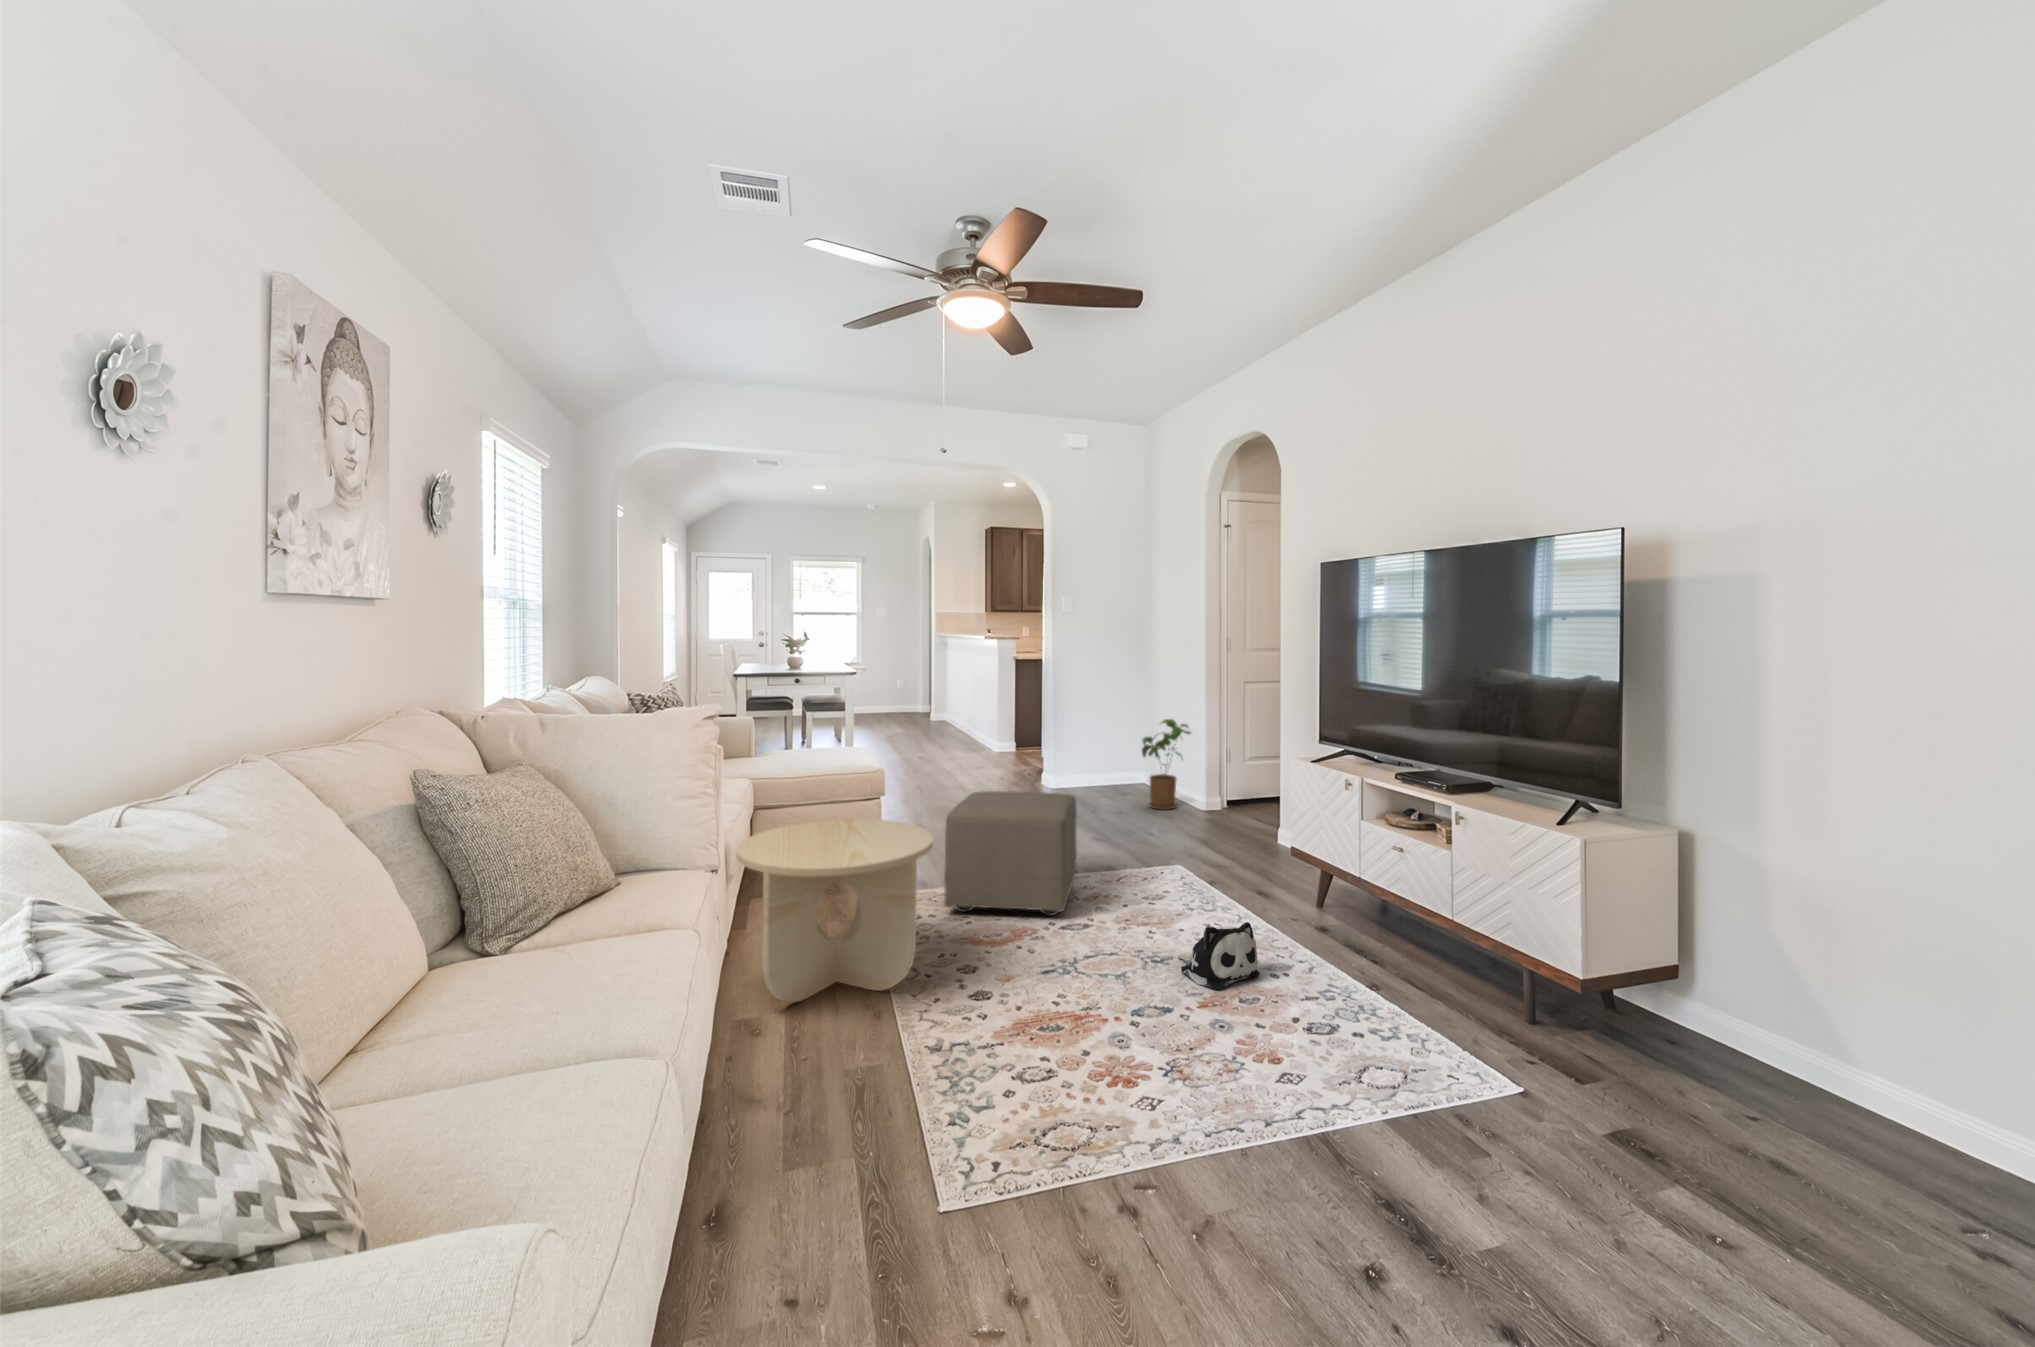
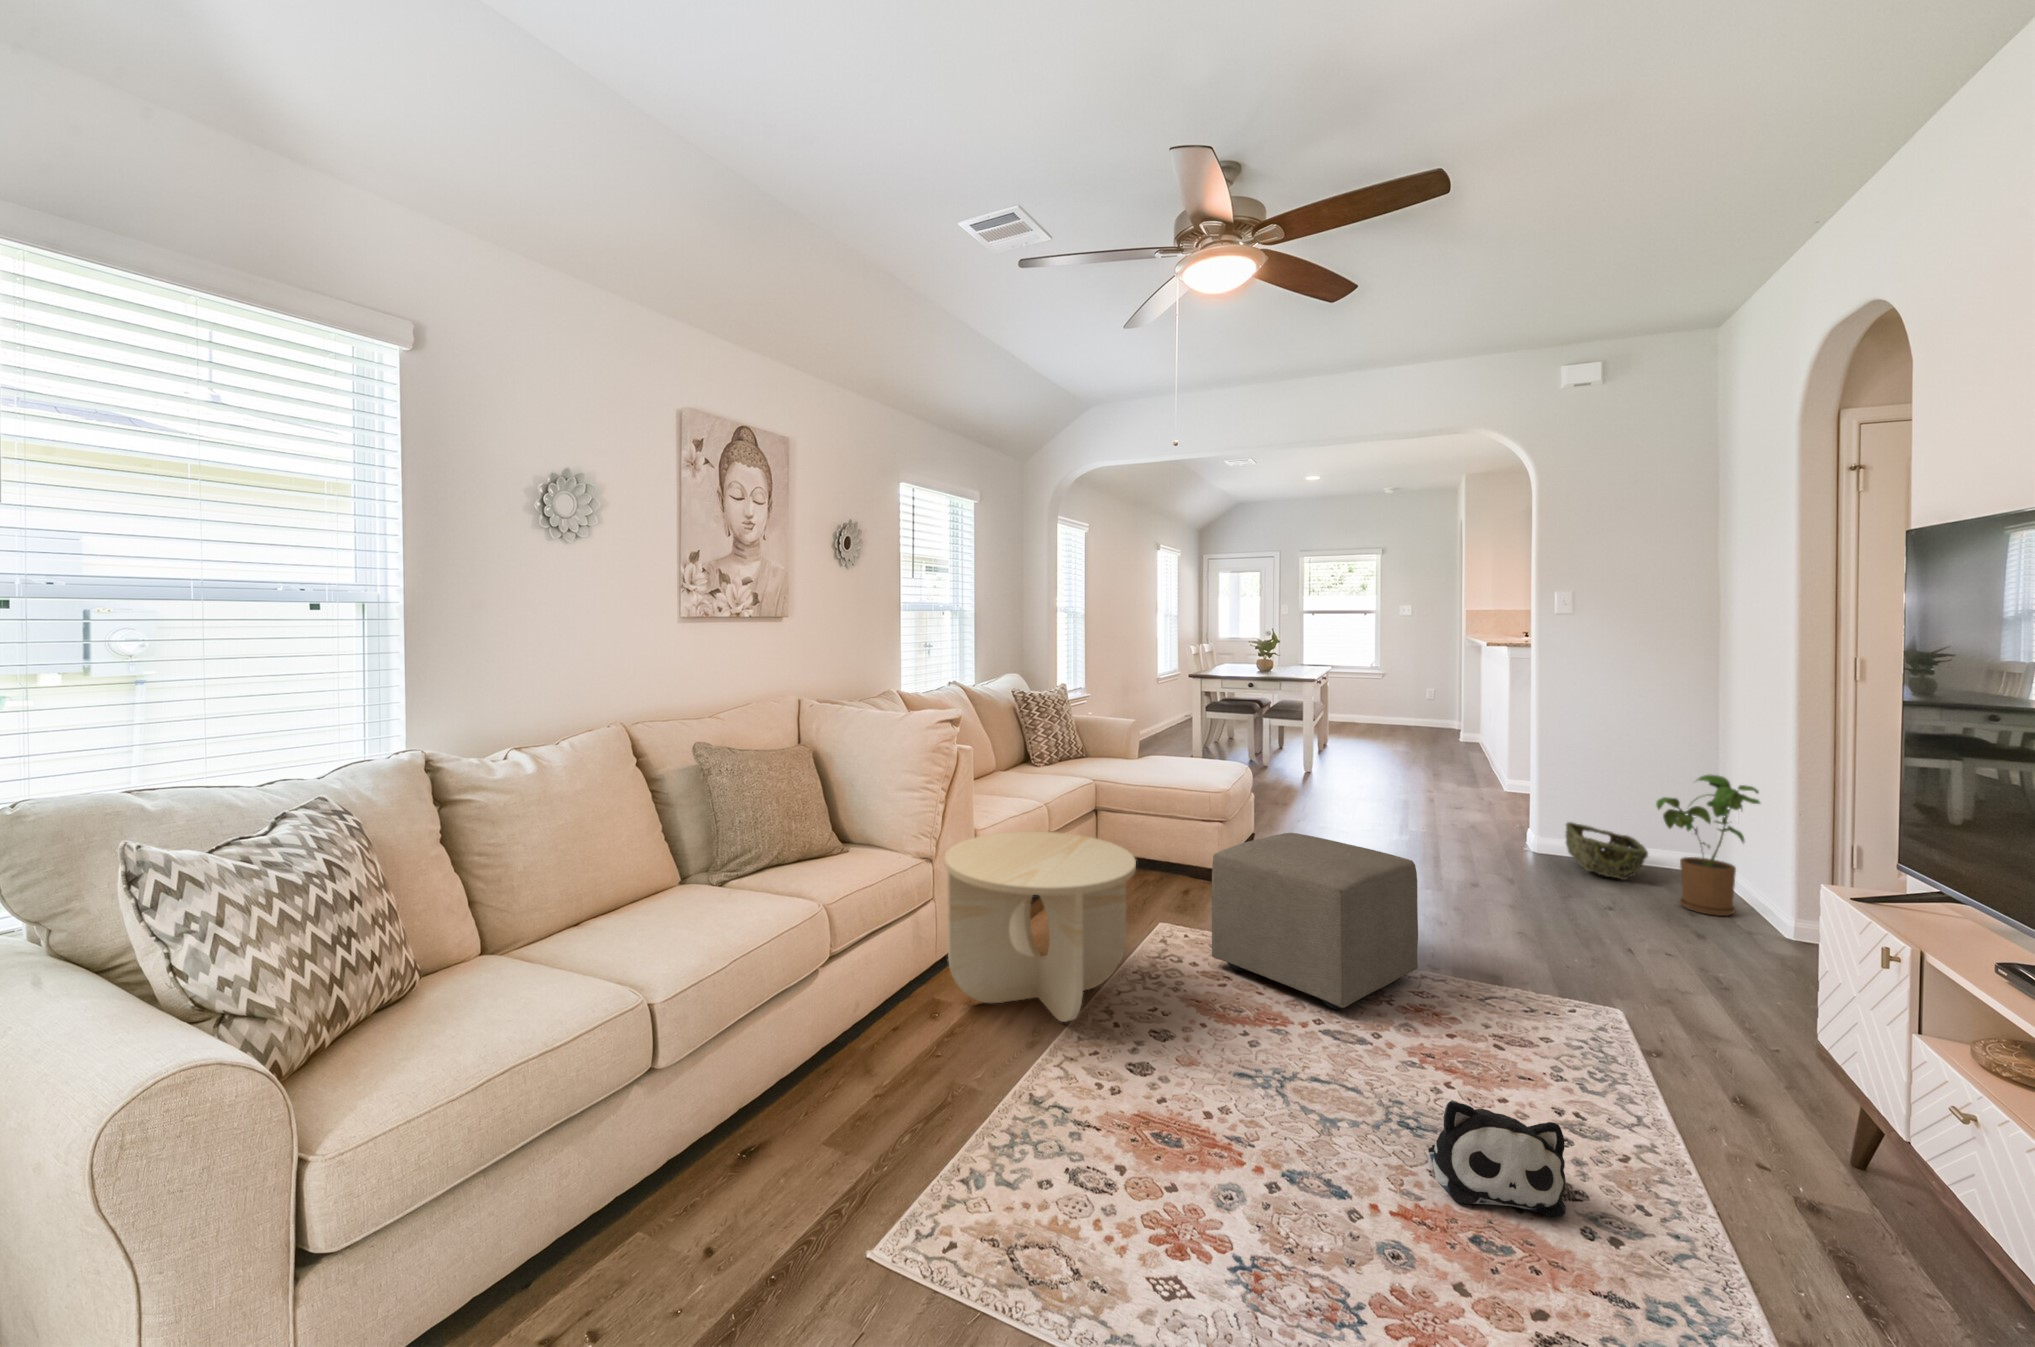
woven basket: none [1074,766,1127,799] -> present [1566,822,1648,880]

